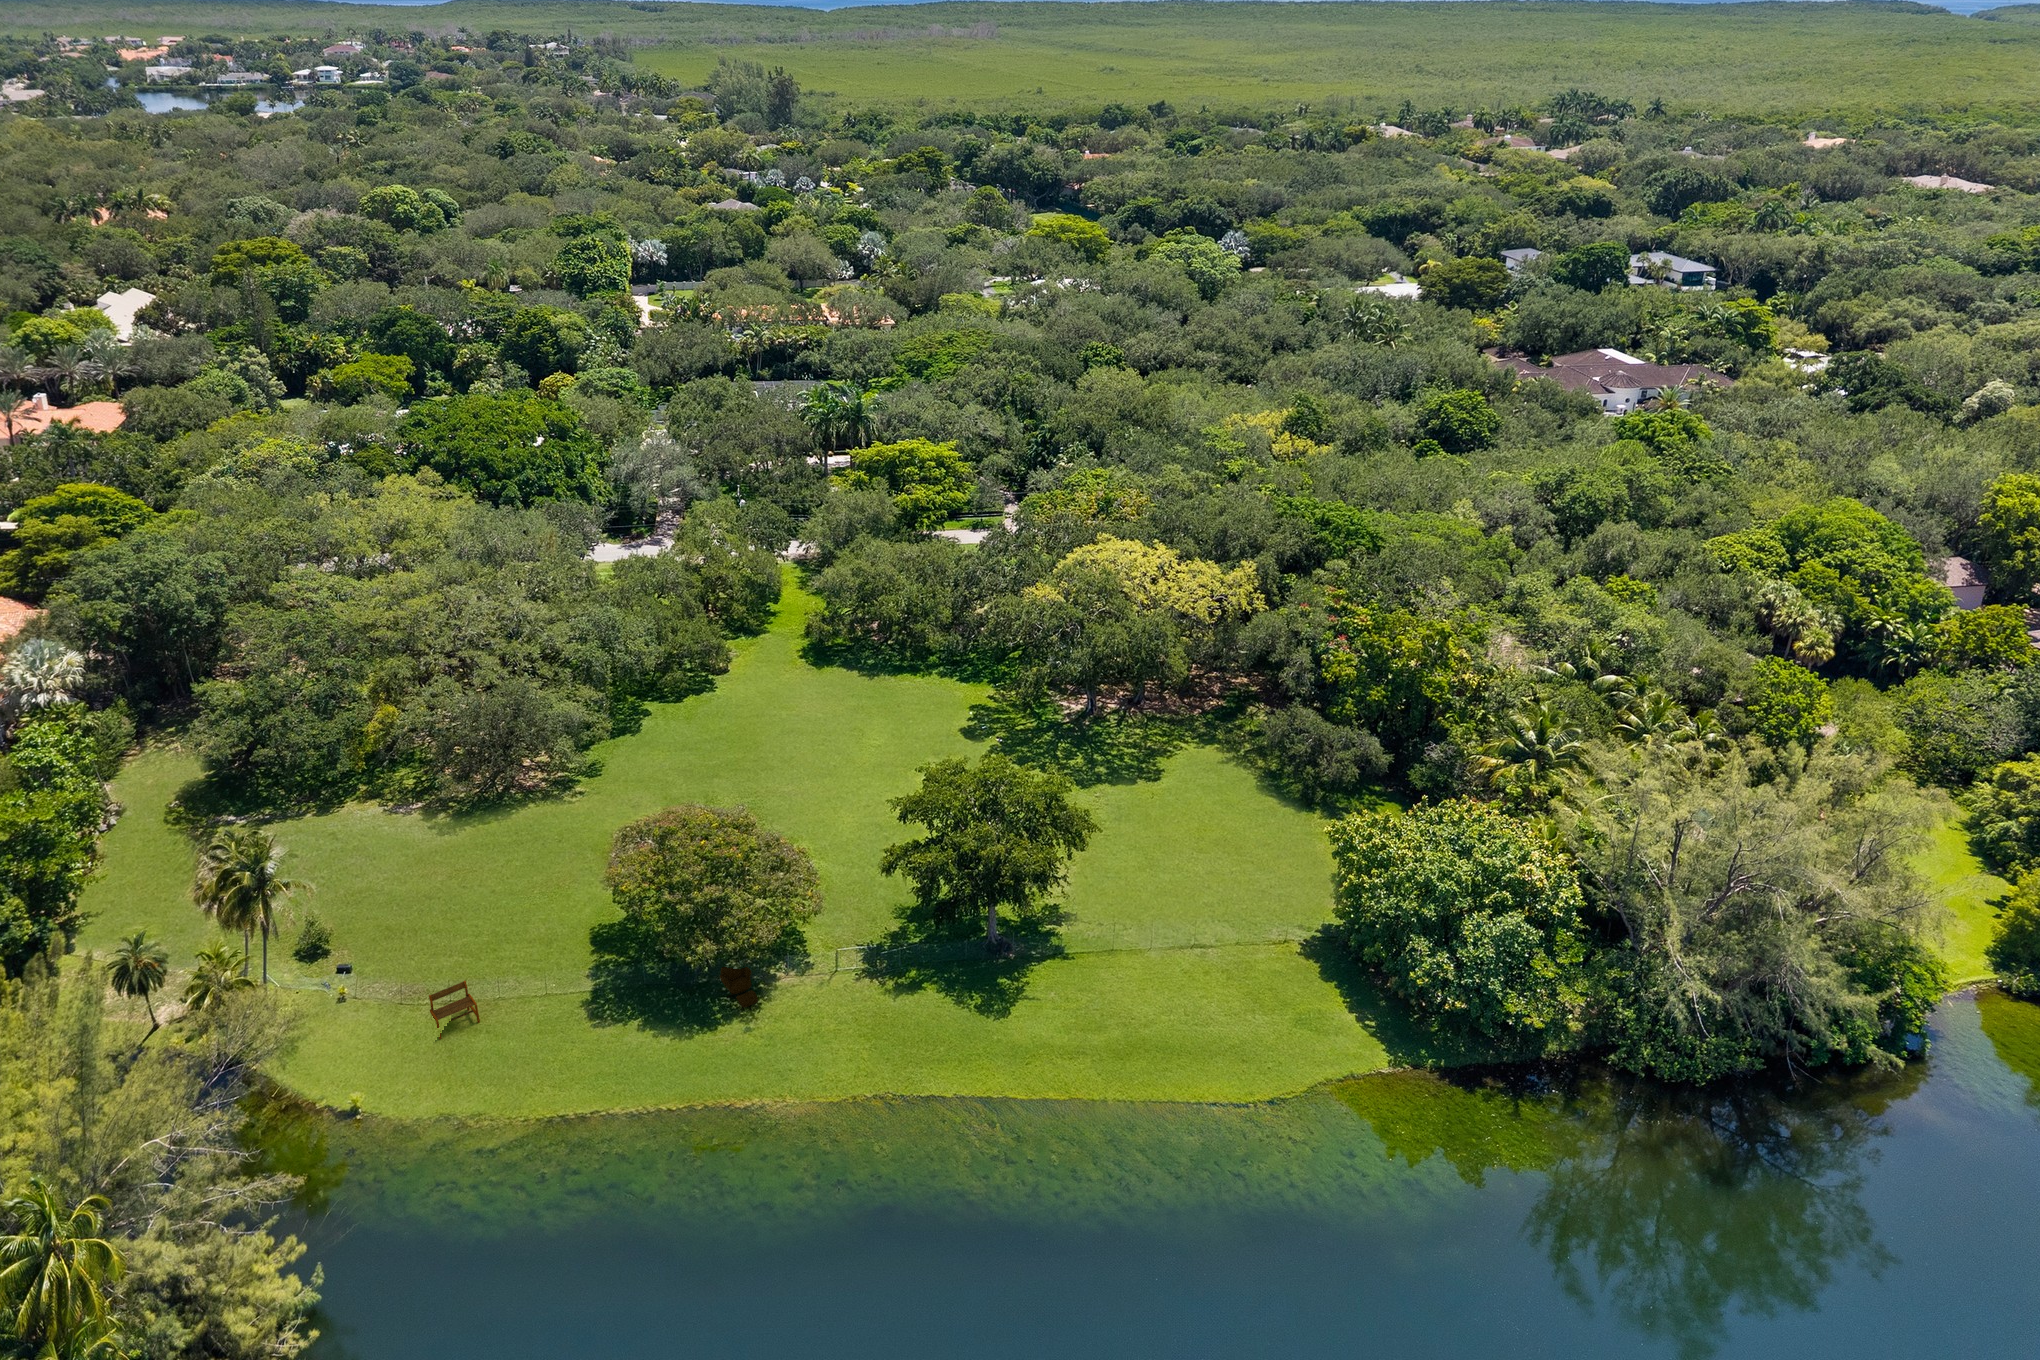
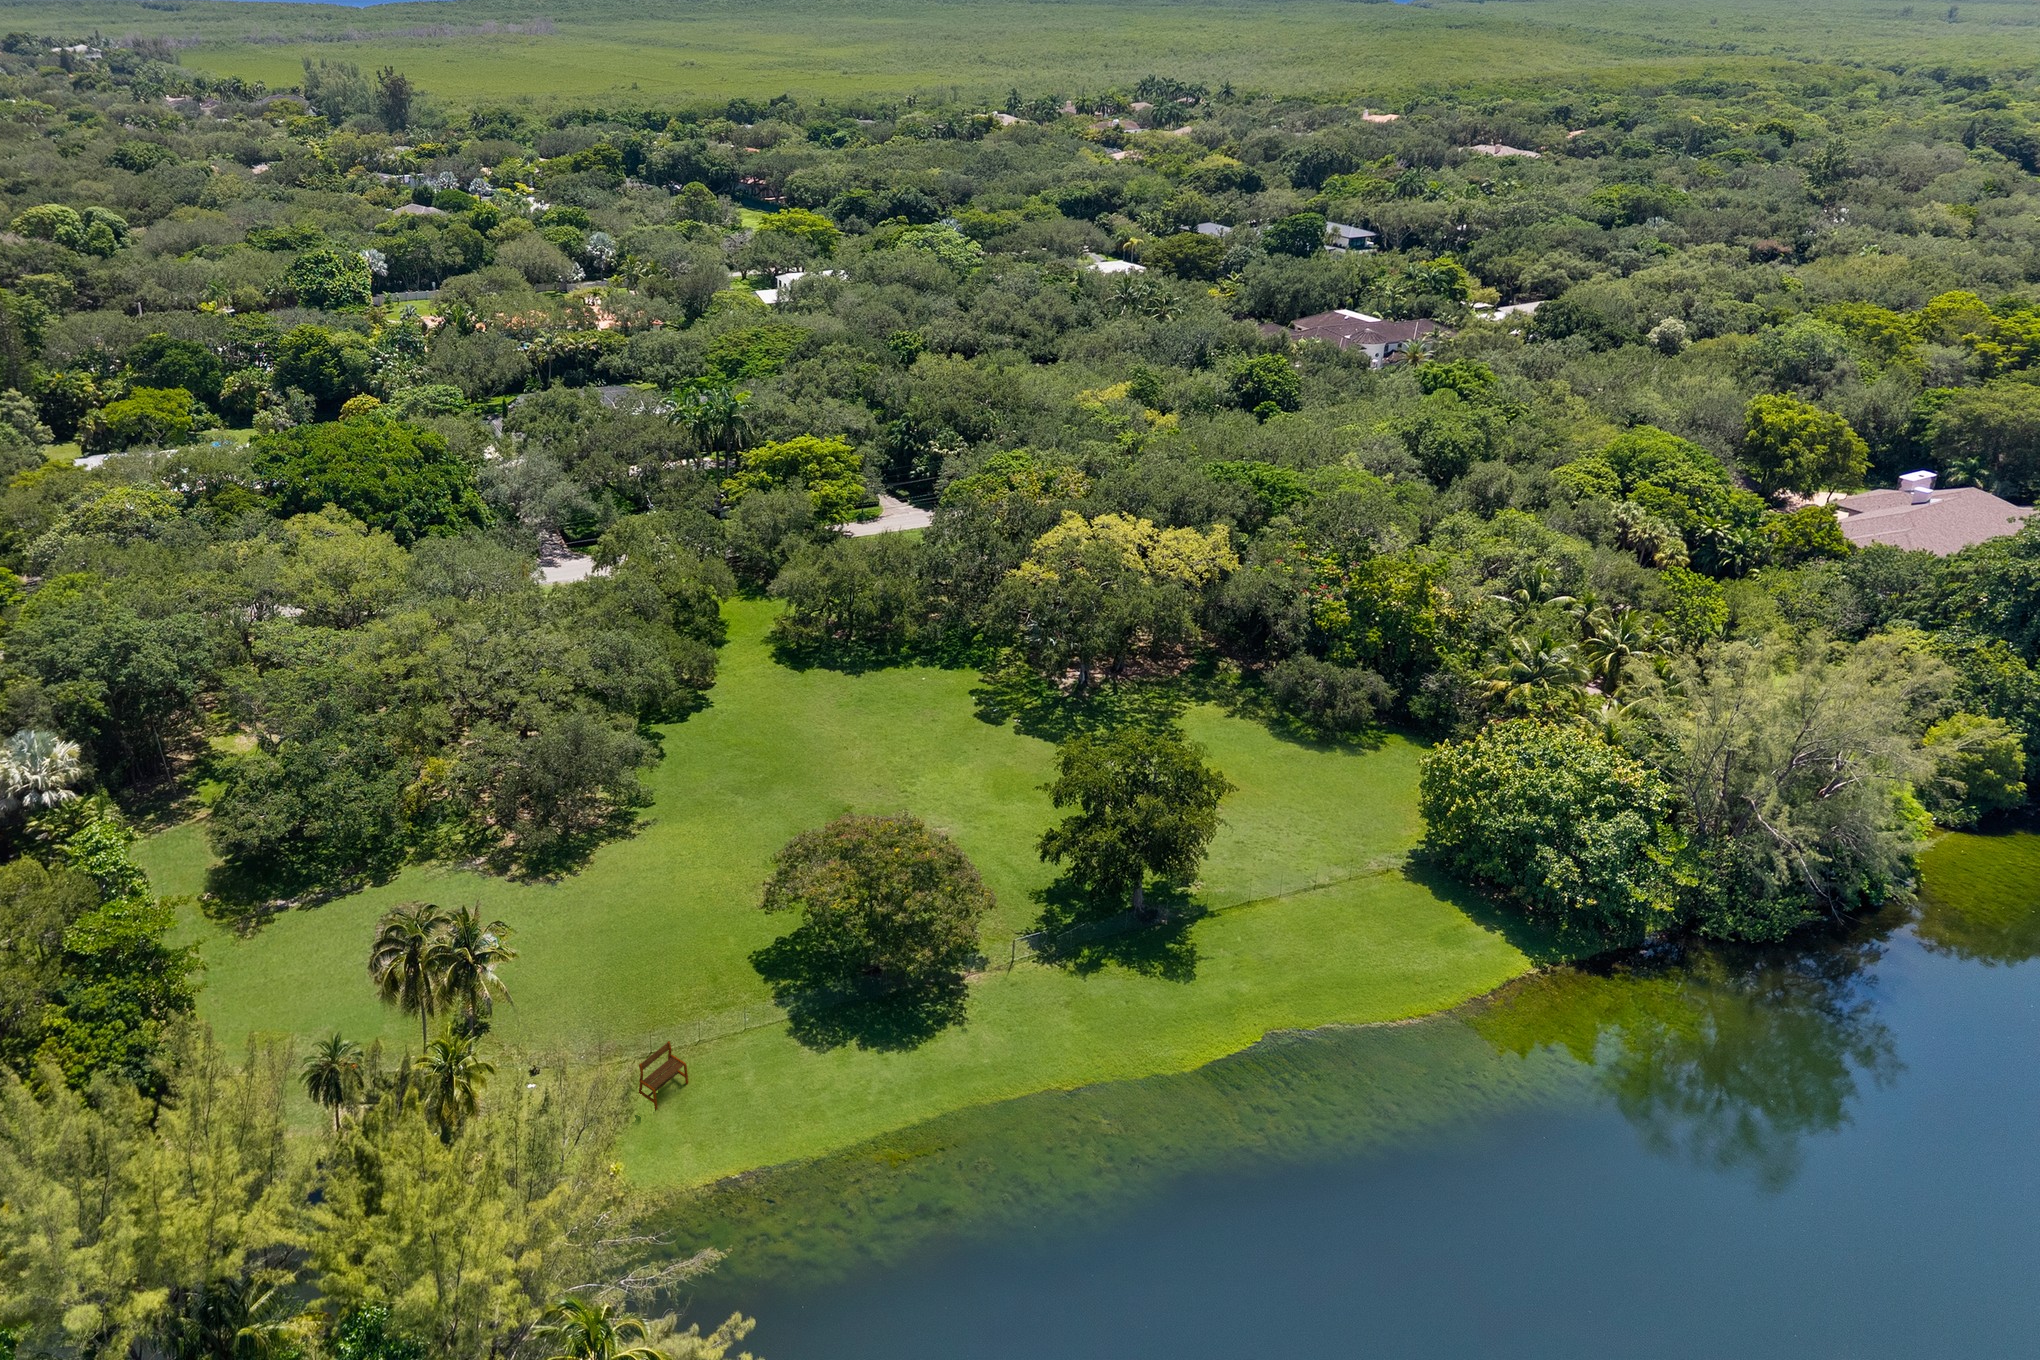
lounge chair: present [720,967,758,1010] -> none [916,961,959,1020]

